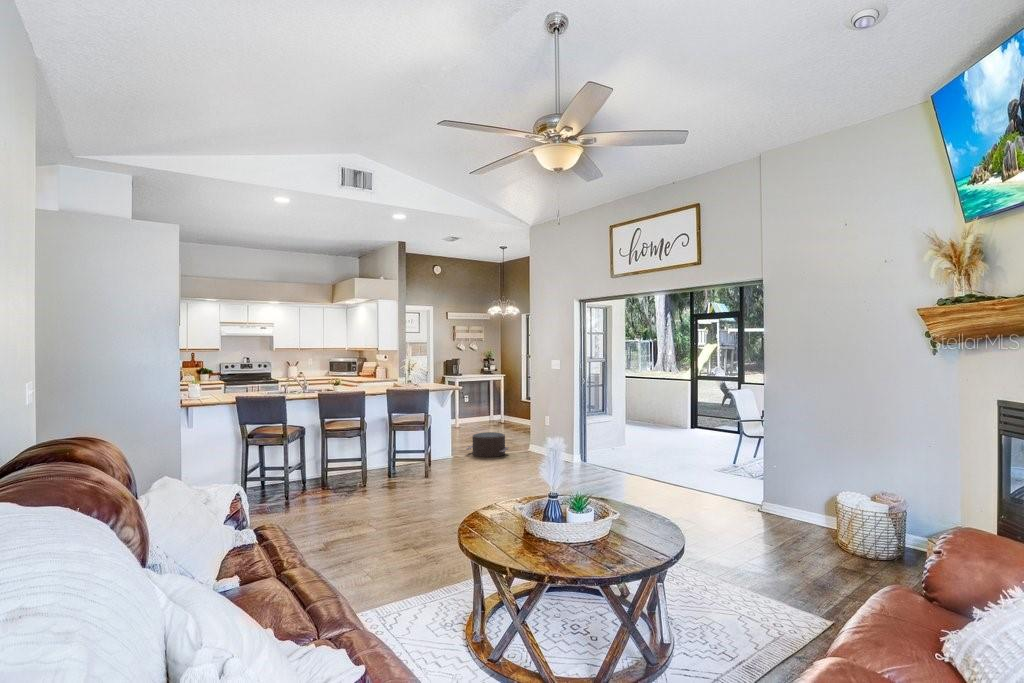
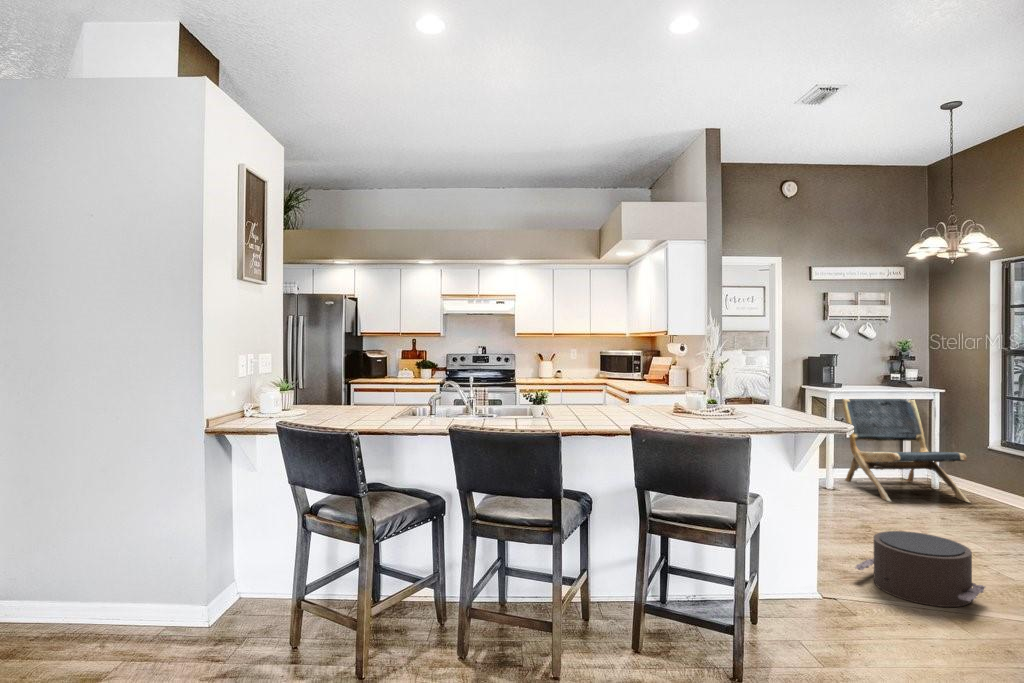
lounge chair: none [462,380,515,429] -> present [842,399,970,502]

